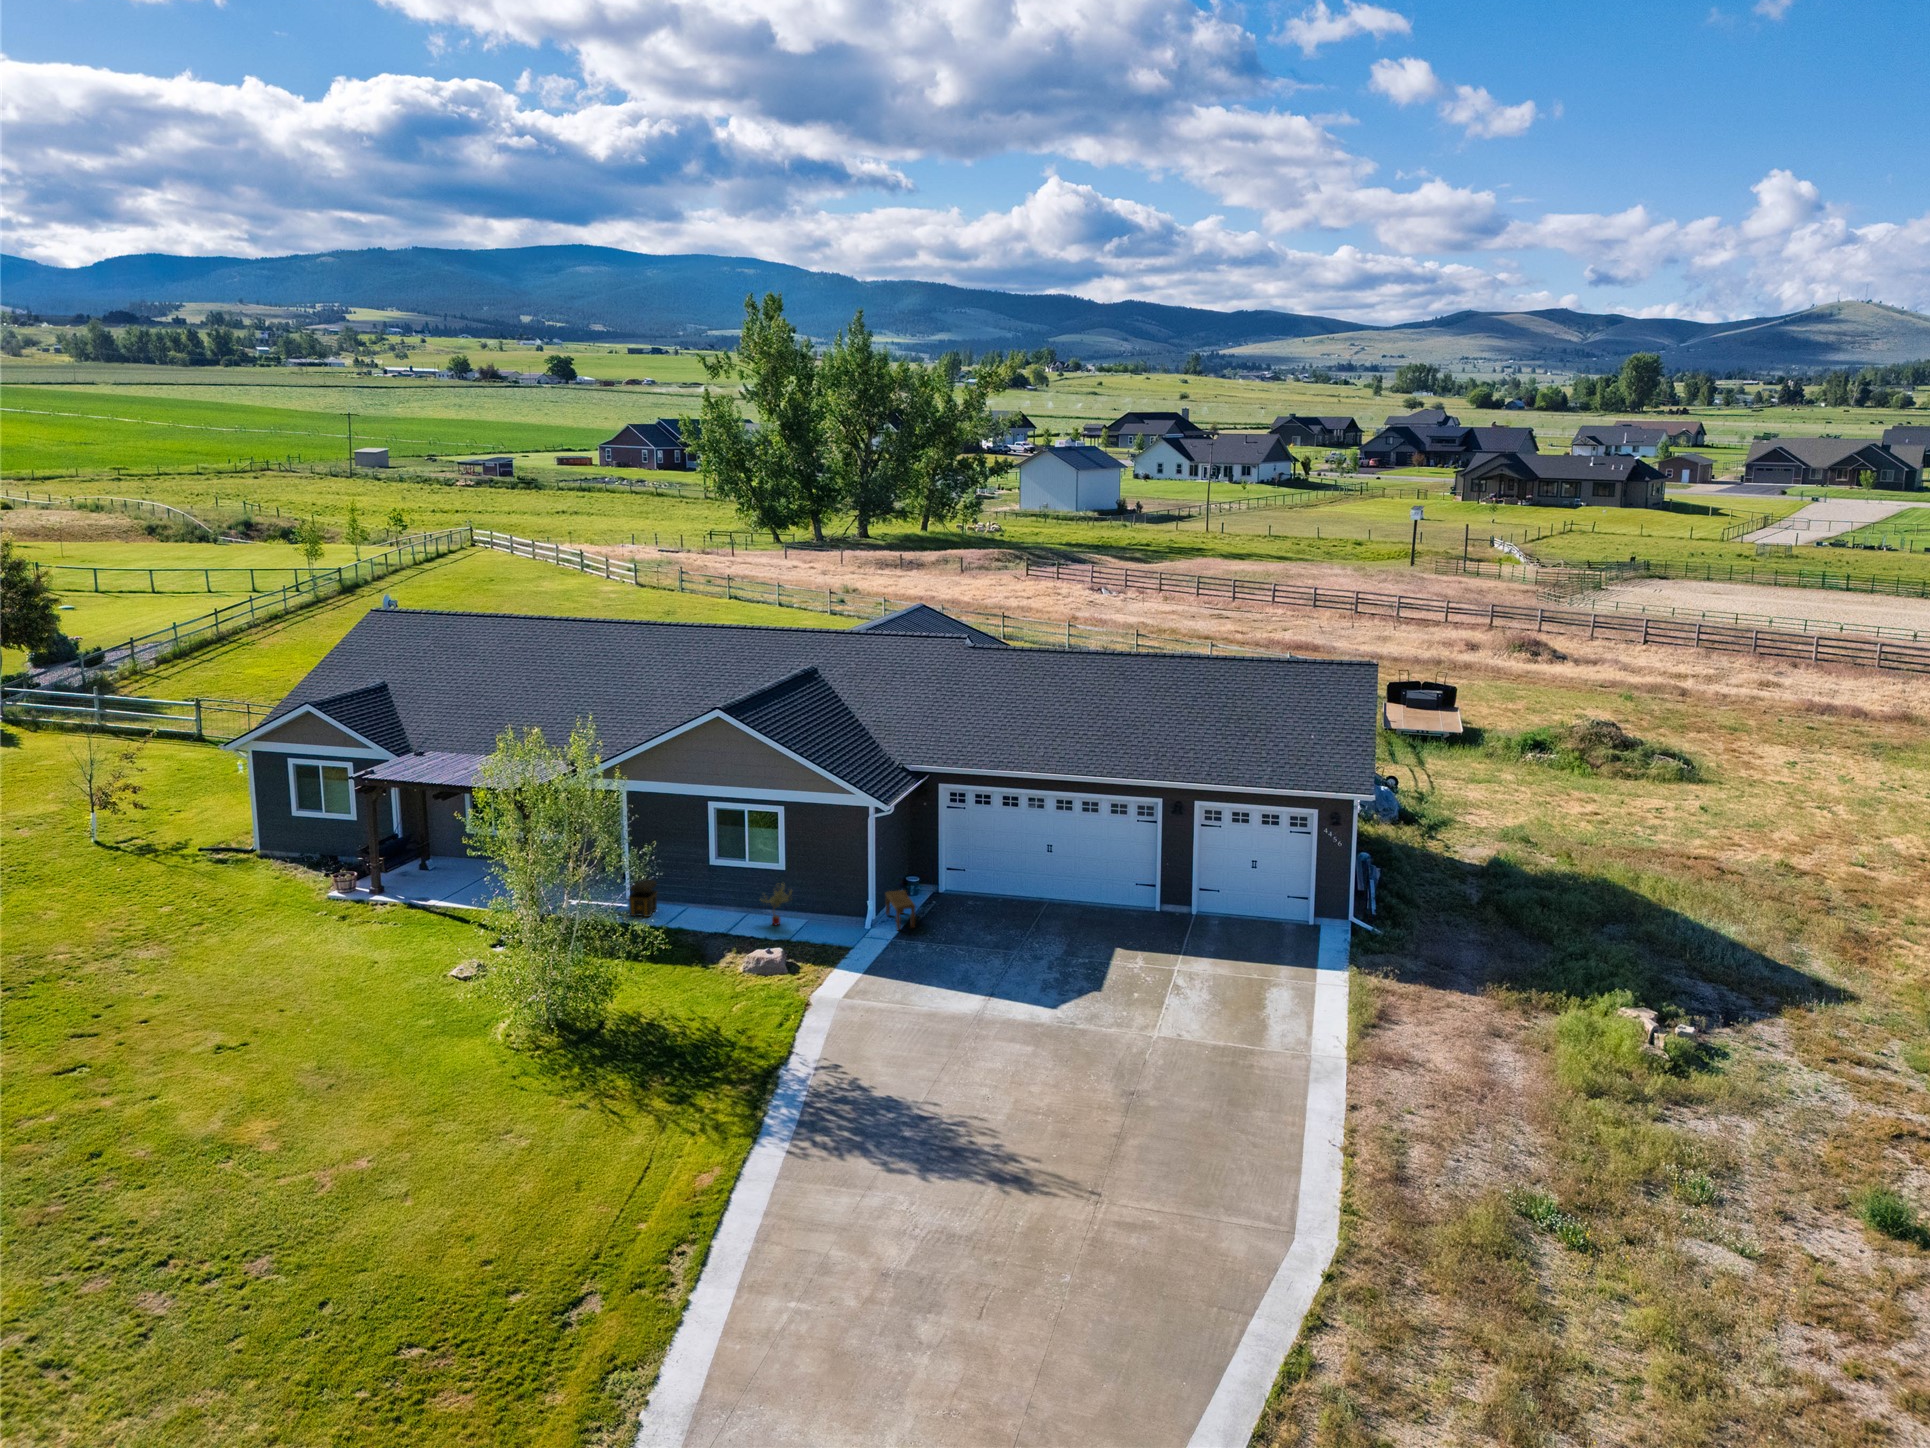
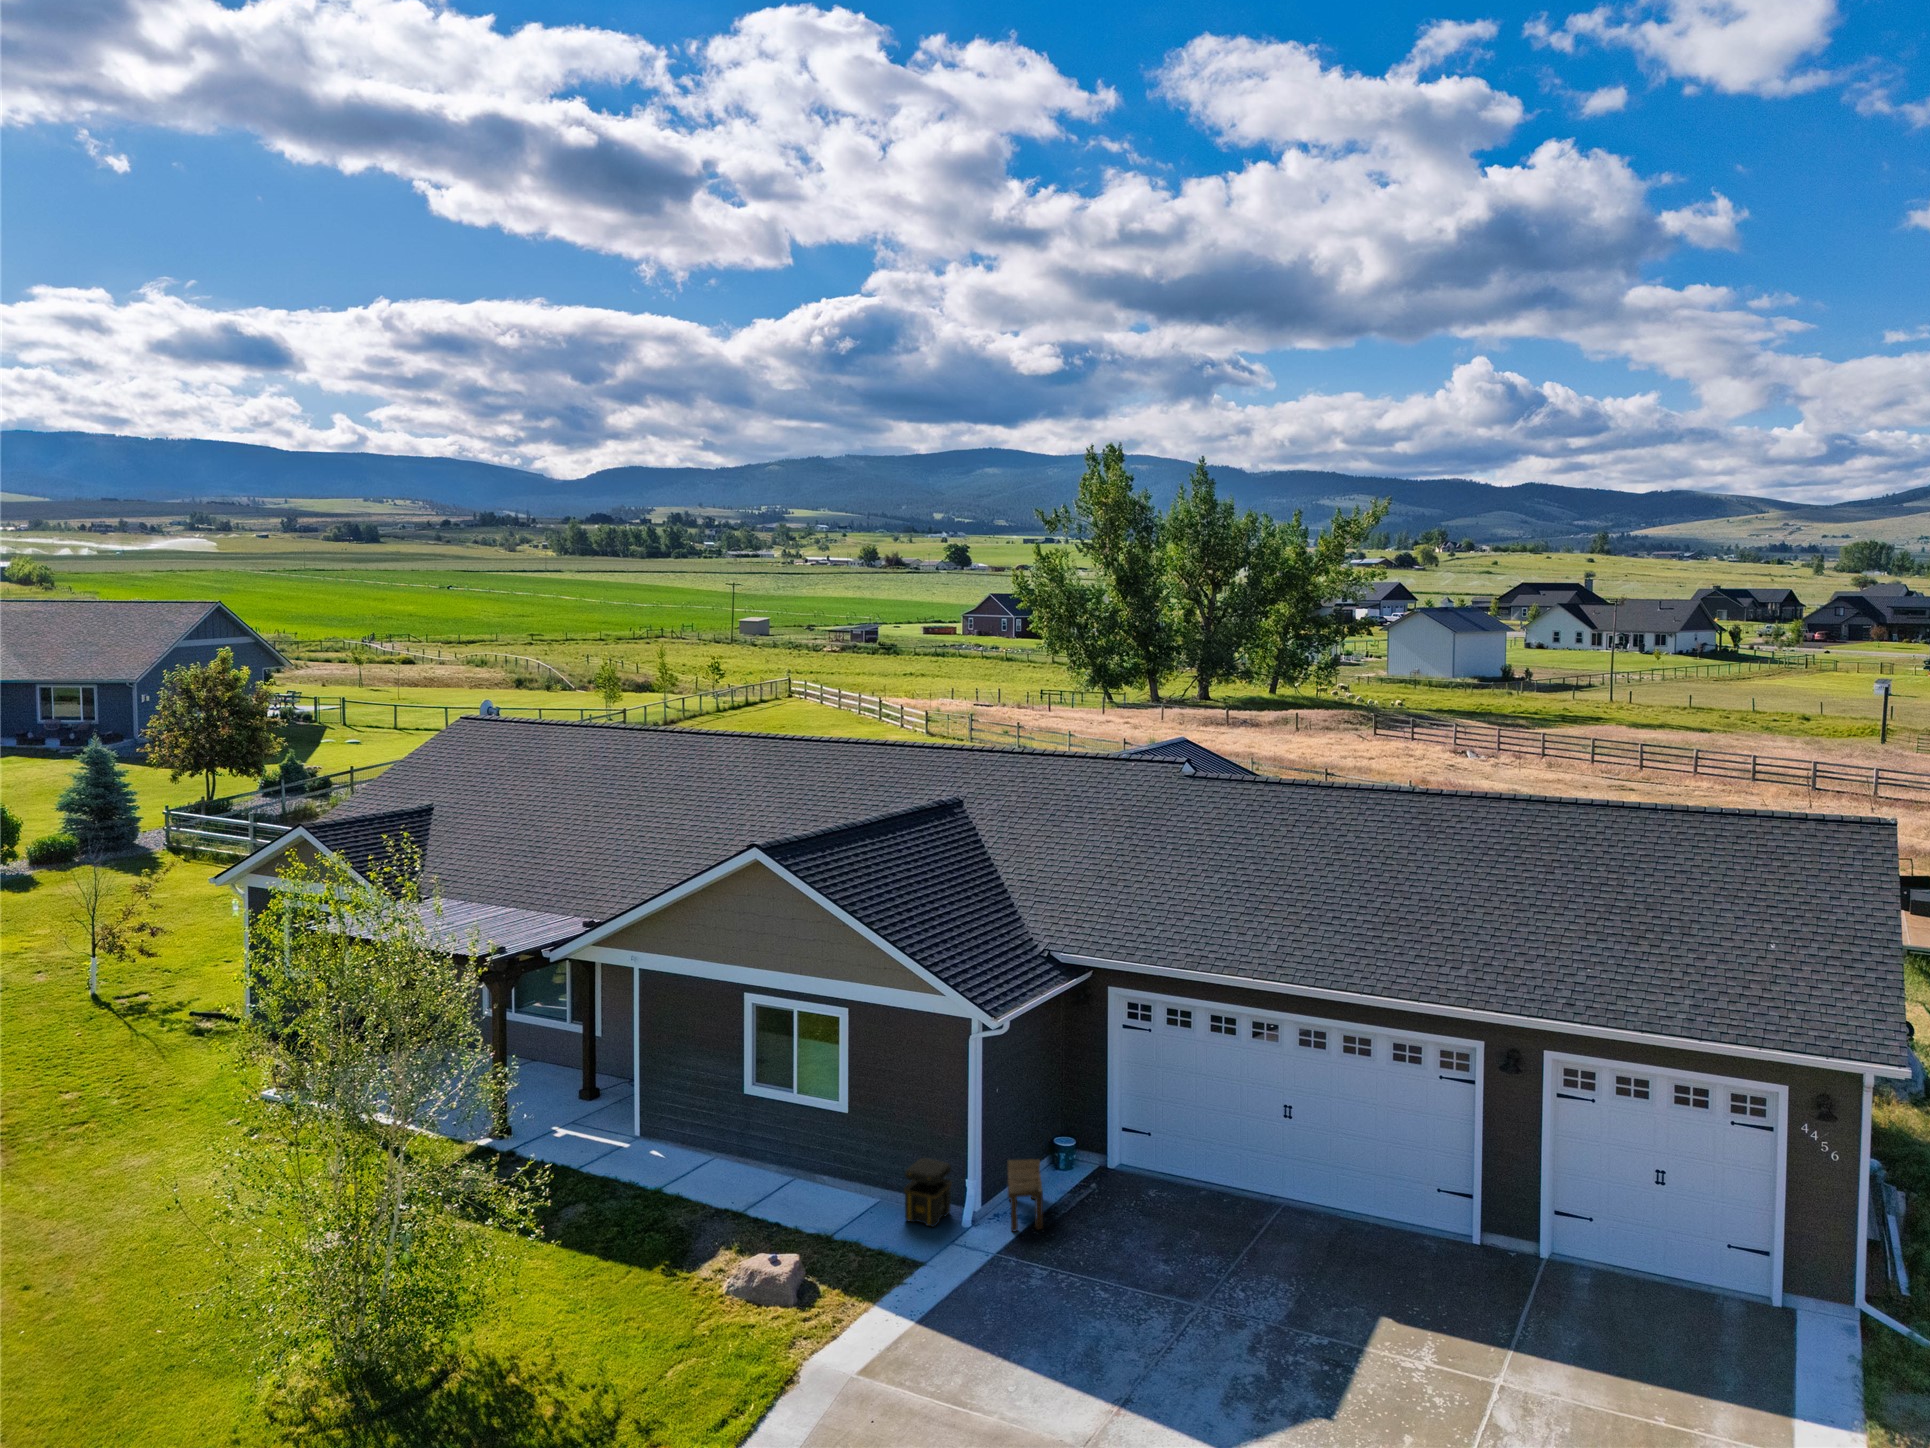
toolbox: present [629,880,657,917] -> present [904,1158,952,1227]
potted tree: present [760,884,792,925] -> none [812,1130,859,1199]

